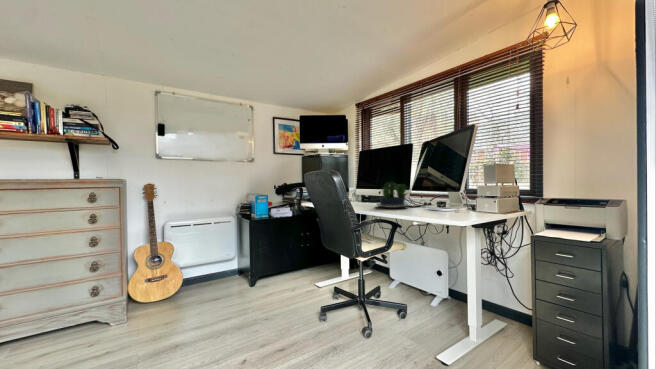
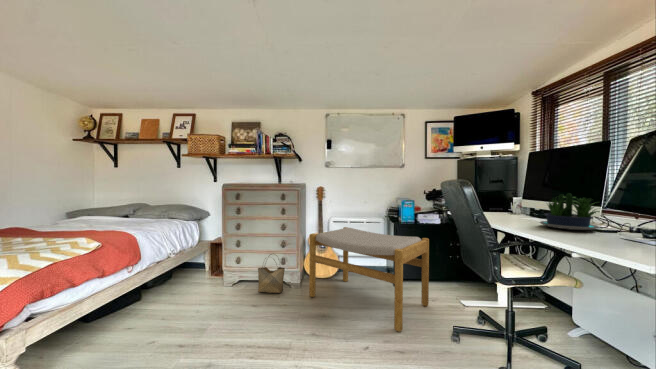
footstool: none [144,230,290,330] -> present [309,227,429,331]
woven basket: none [42,284,99,351] -> present [258,254,285,293]

